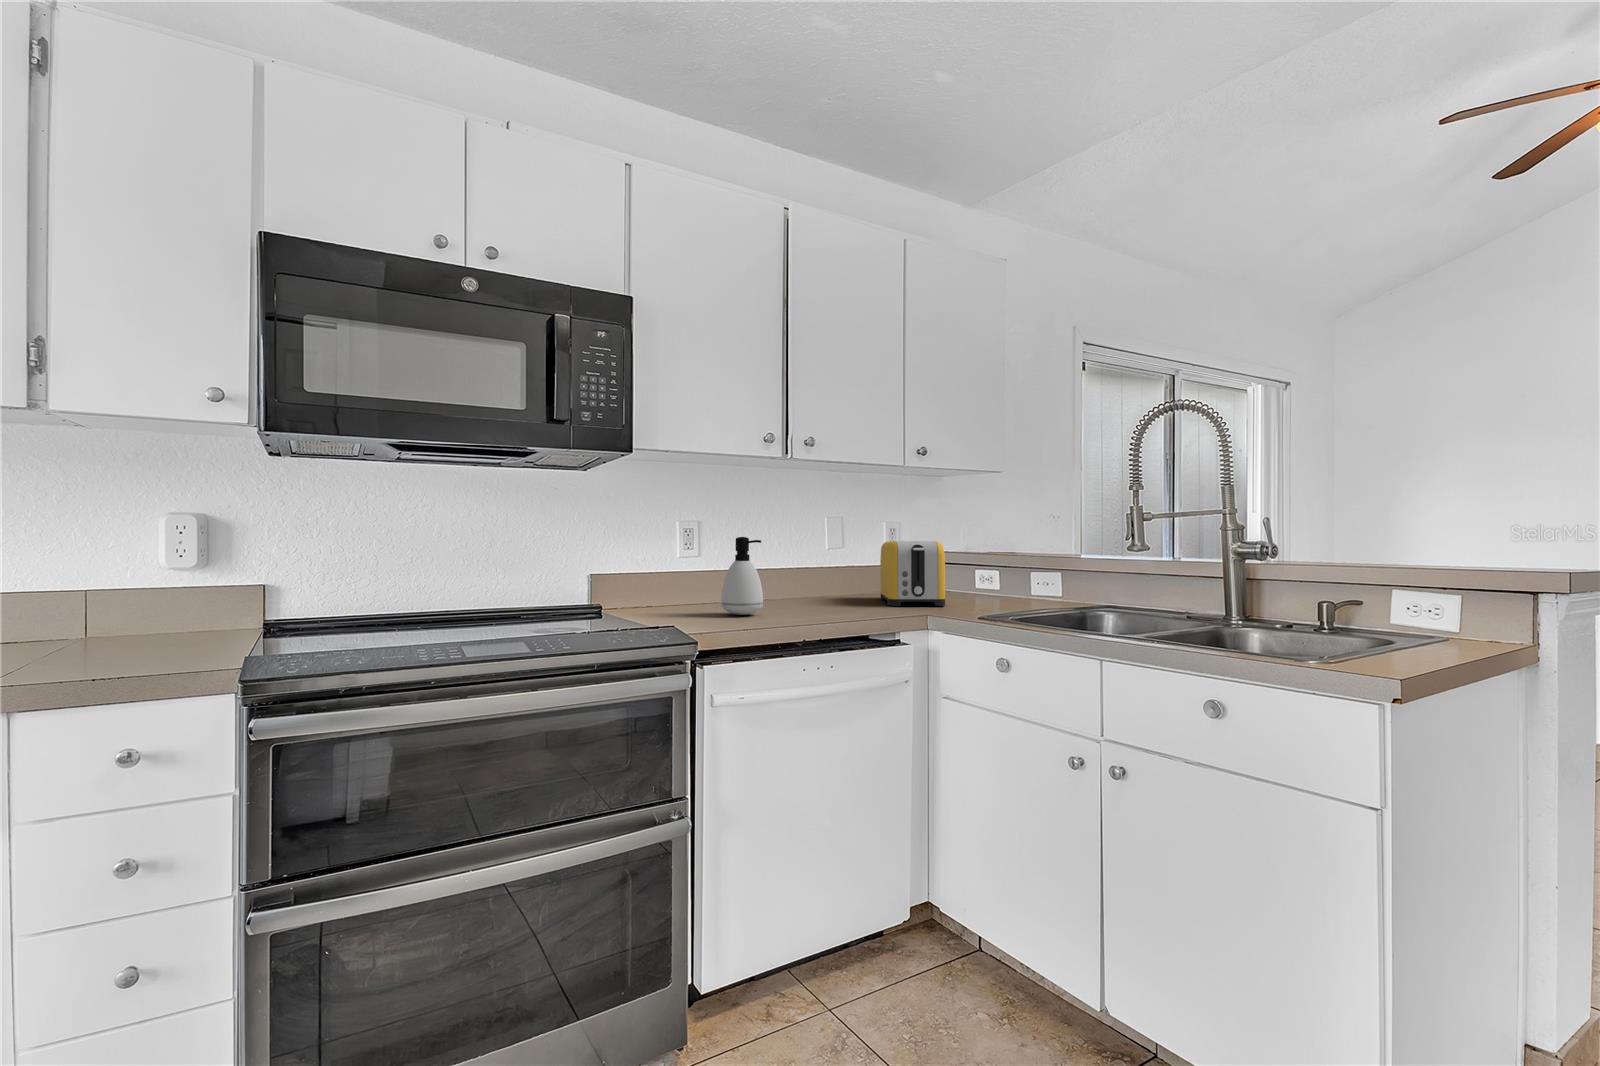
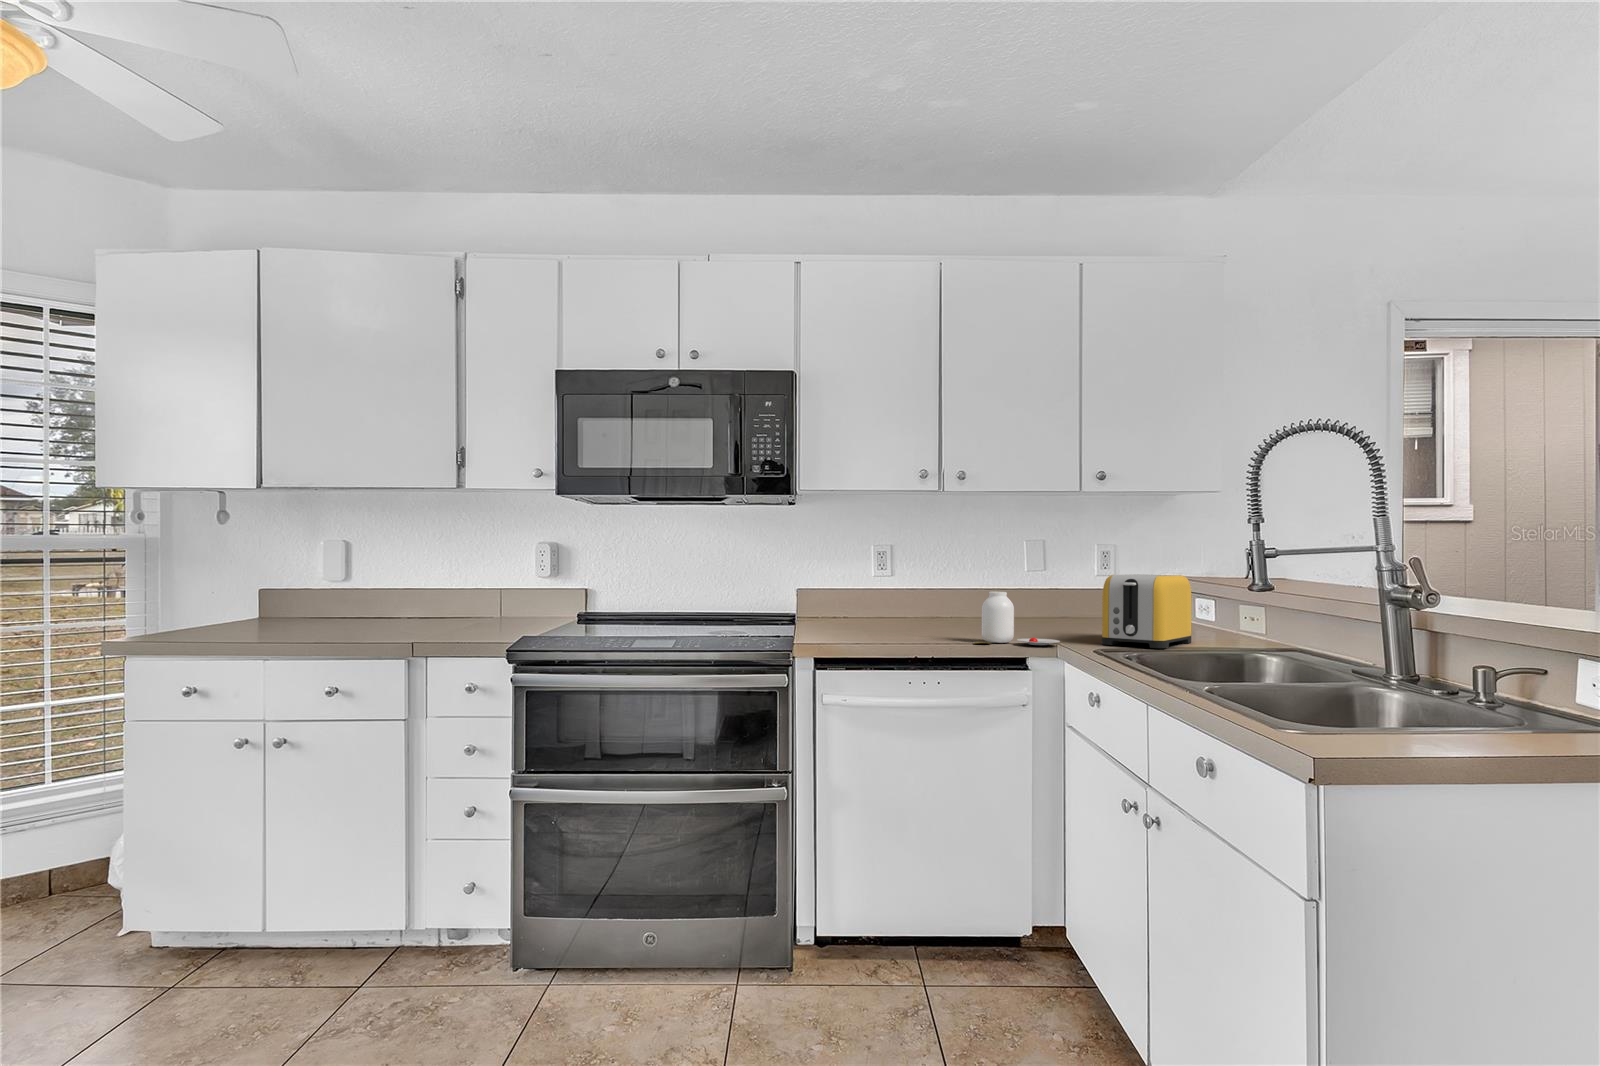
soap dispenser: present [721,537,763,615] -> none [900,567,939,640]
jar: none [796,561,879,614] -> present [973,592,1060,645]

